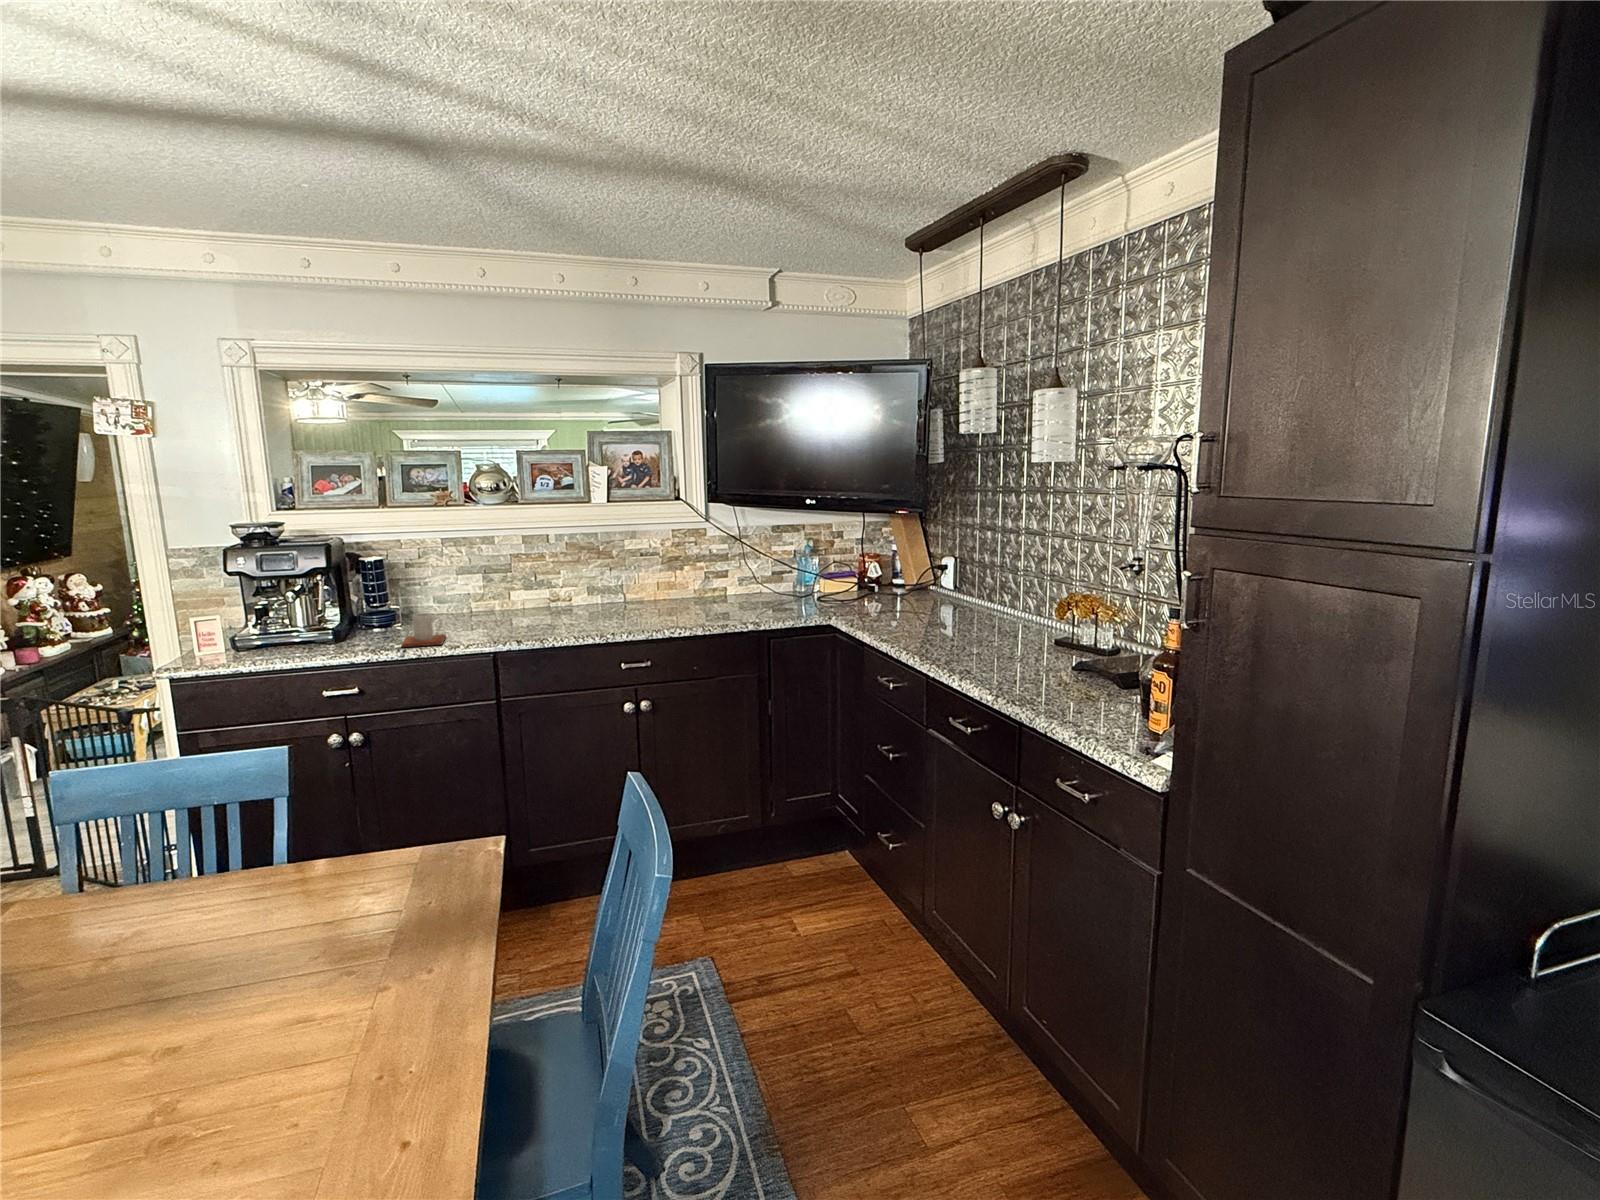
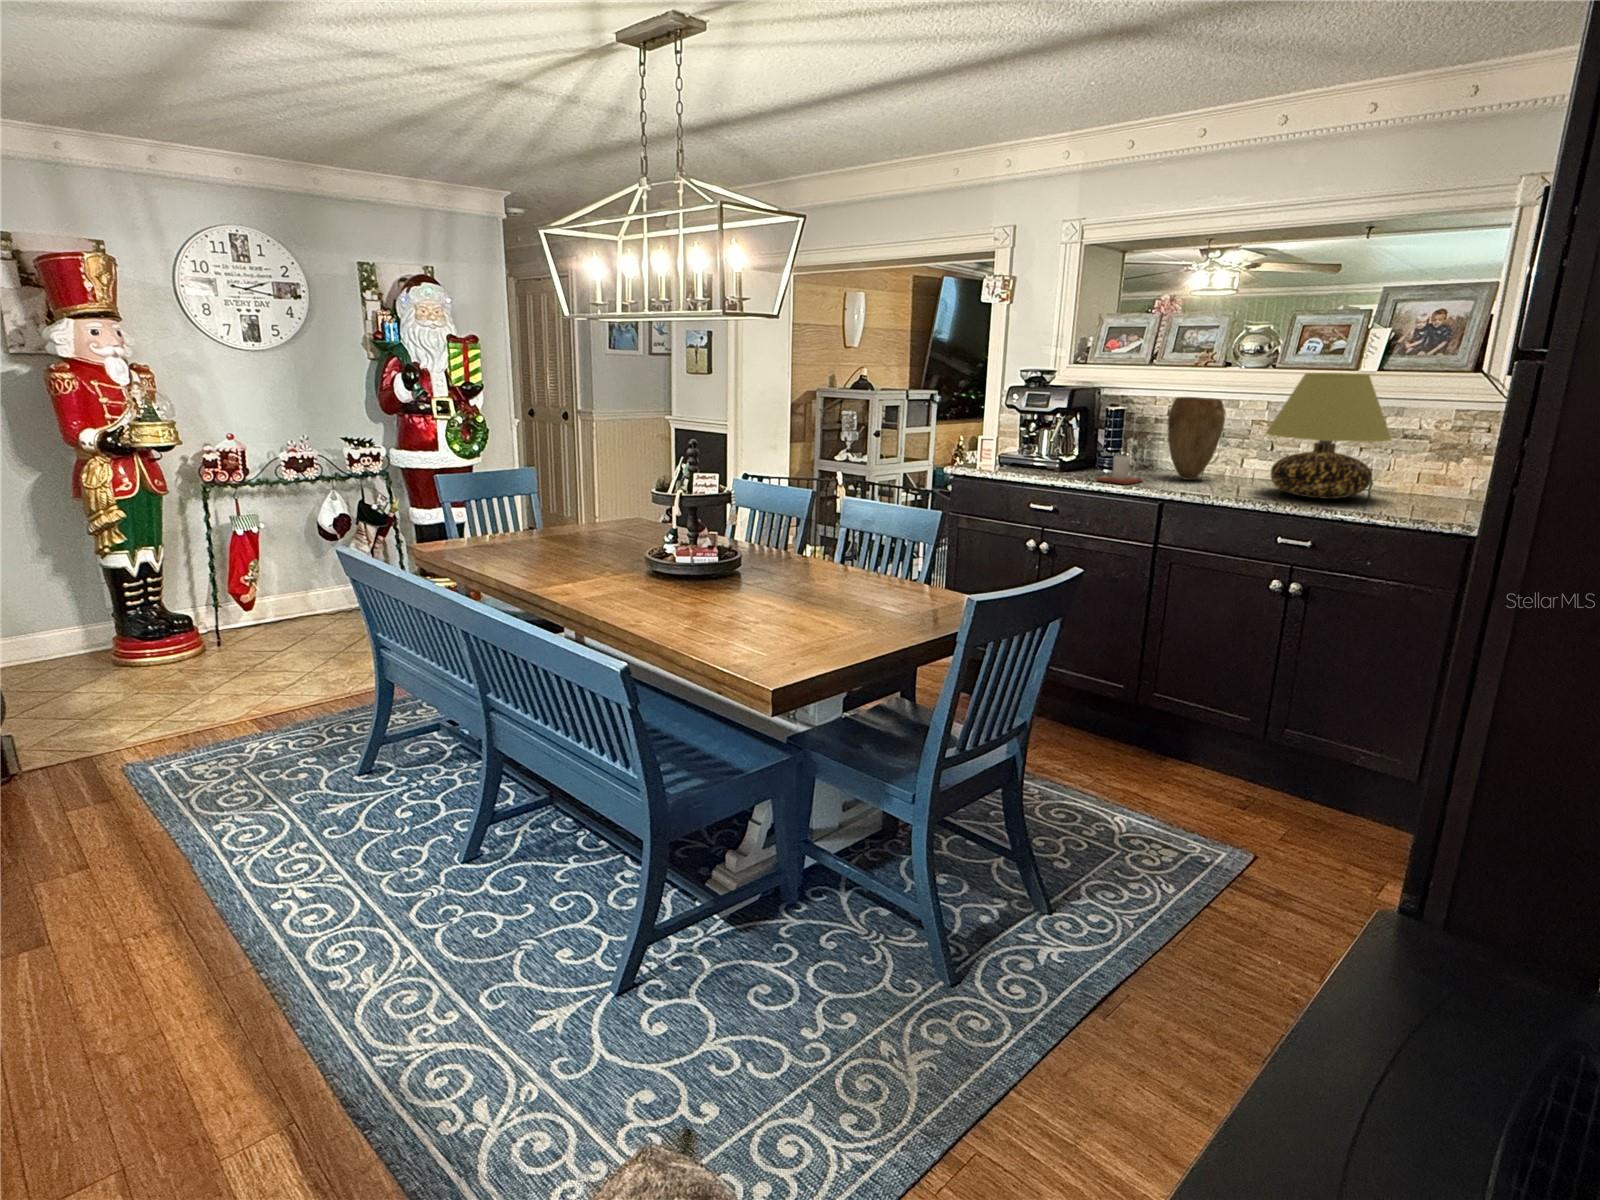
table lamp: none [557,507,661,620] -> present [1266,373,1392,499]
vase: none [442,539,501,625] -> present [1167,397,1225,480]

